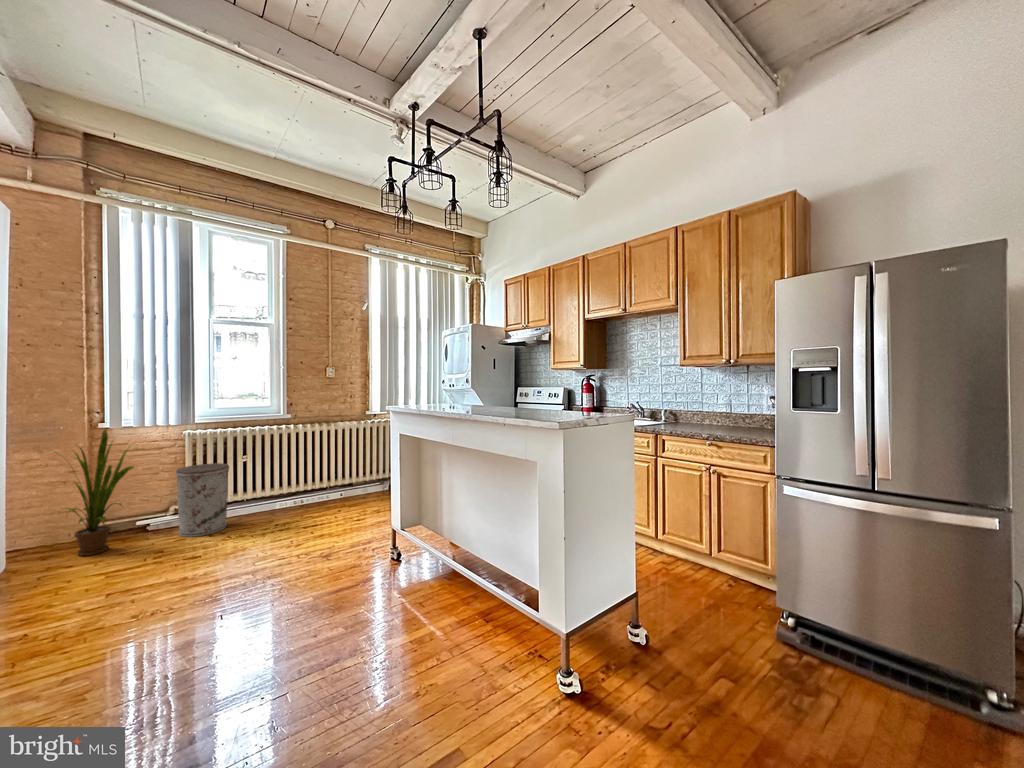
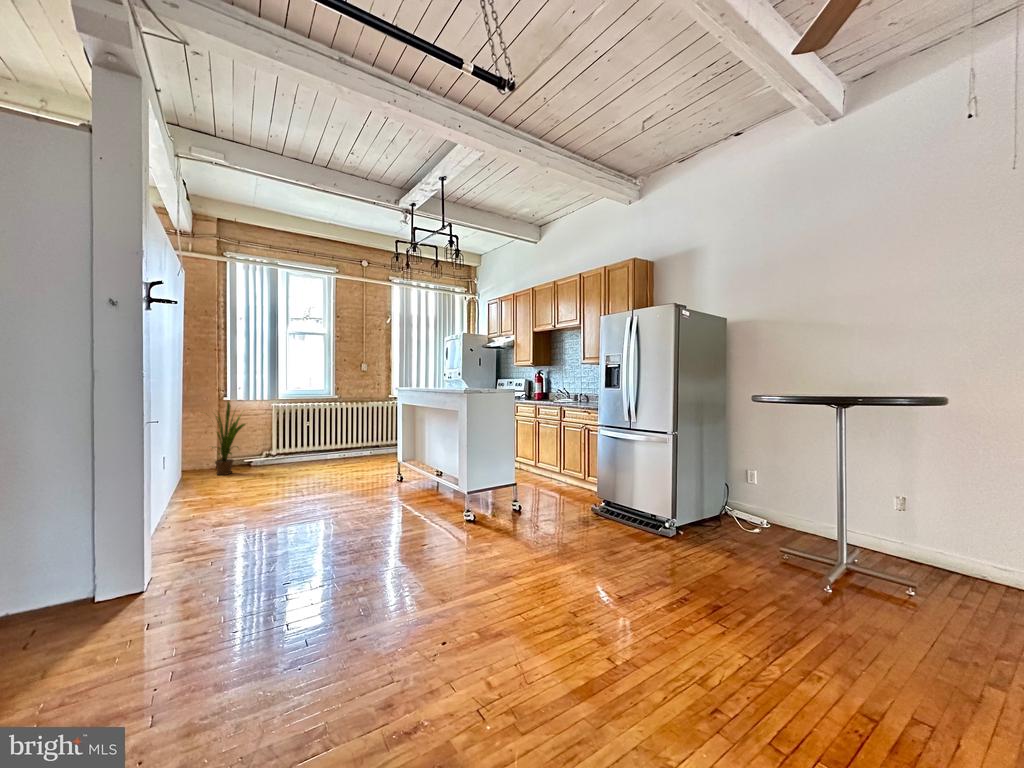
trash can: present [176,463,229,537] -> none [269,425,300,470]

